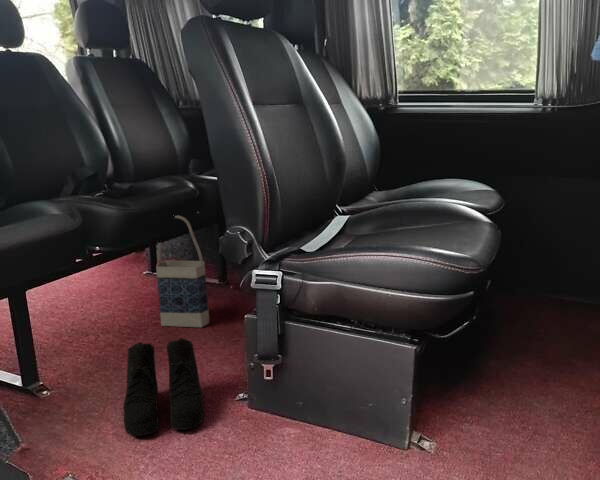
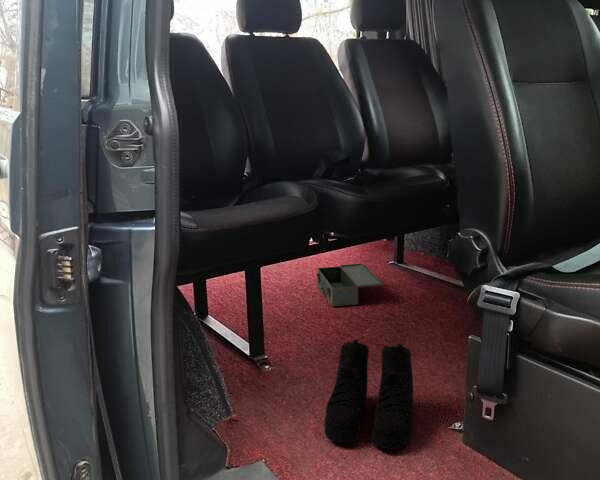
bag: present [156,216,209,327] -> none [392,207,446,333]
toolbox: none [75,276,146,321] -> present [317,264,383,306]

